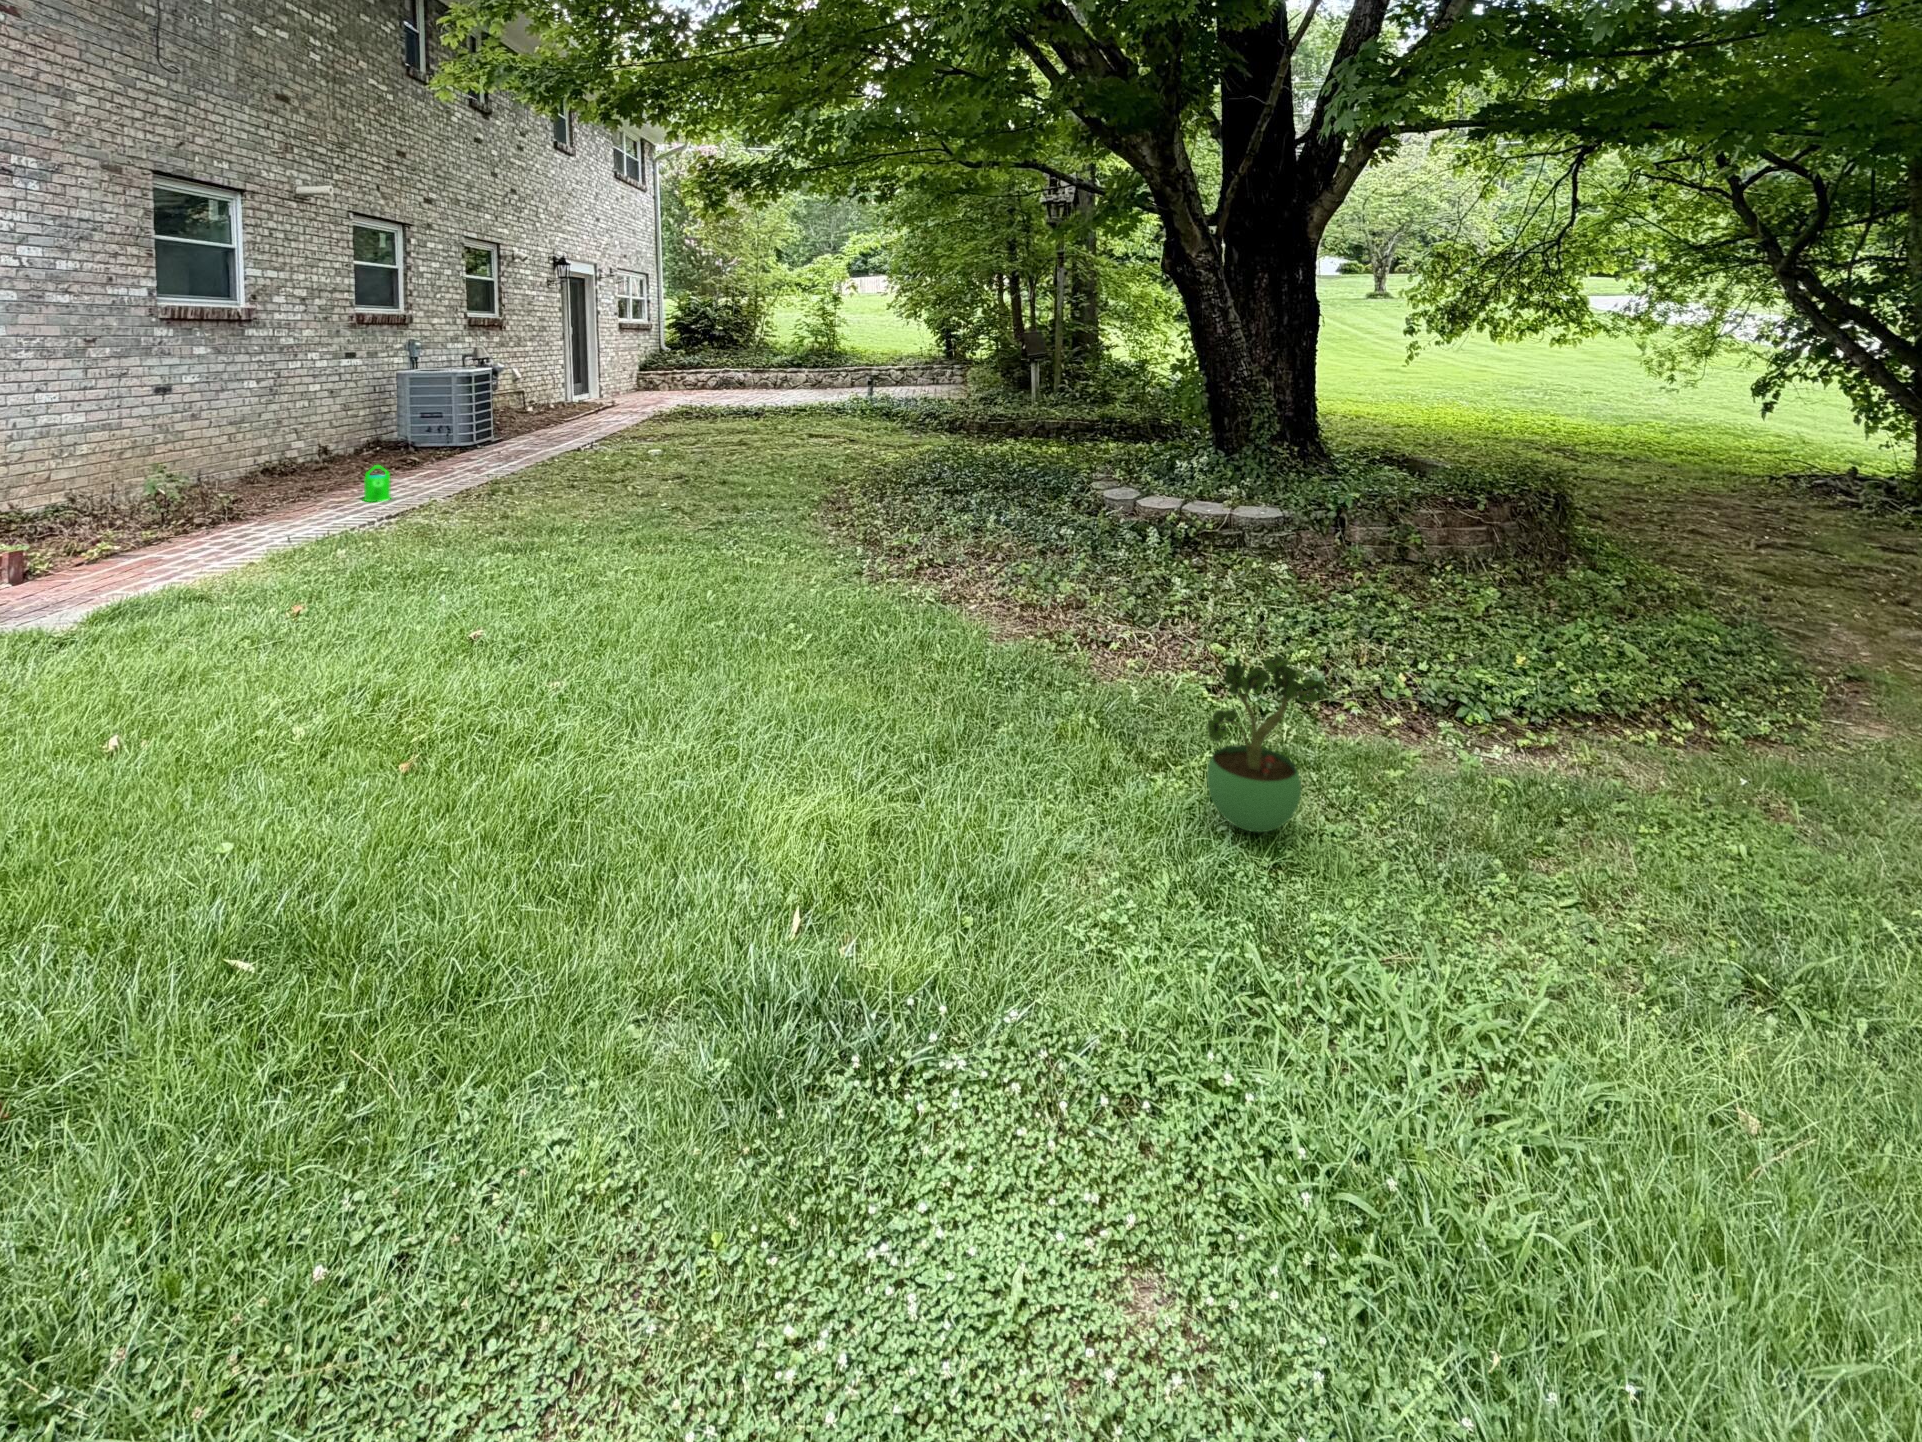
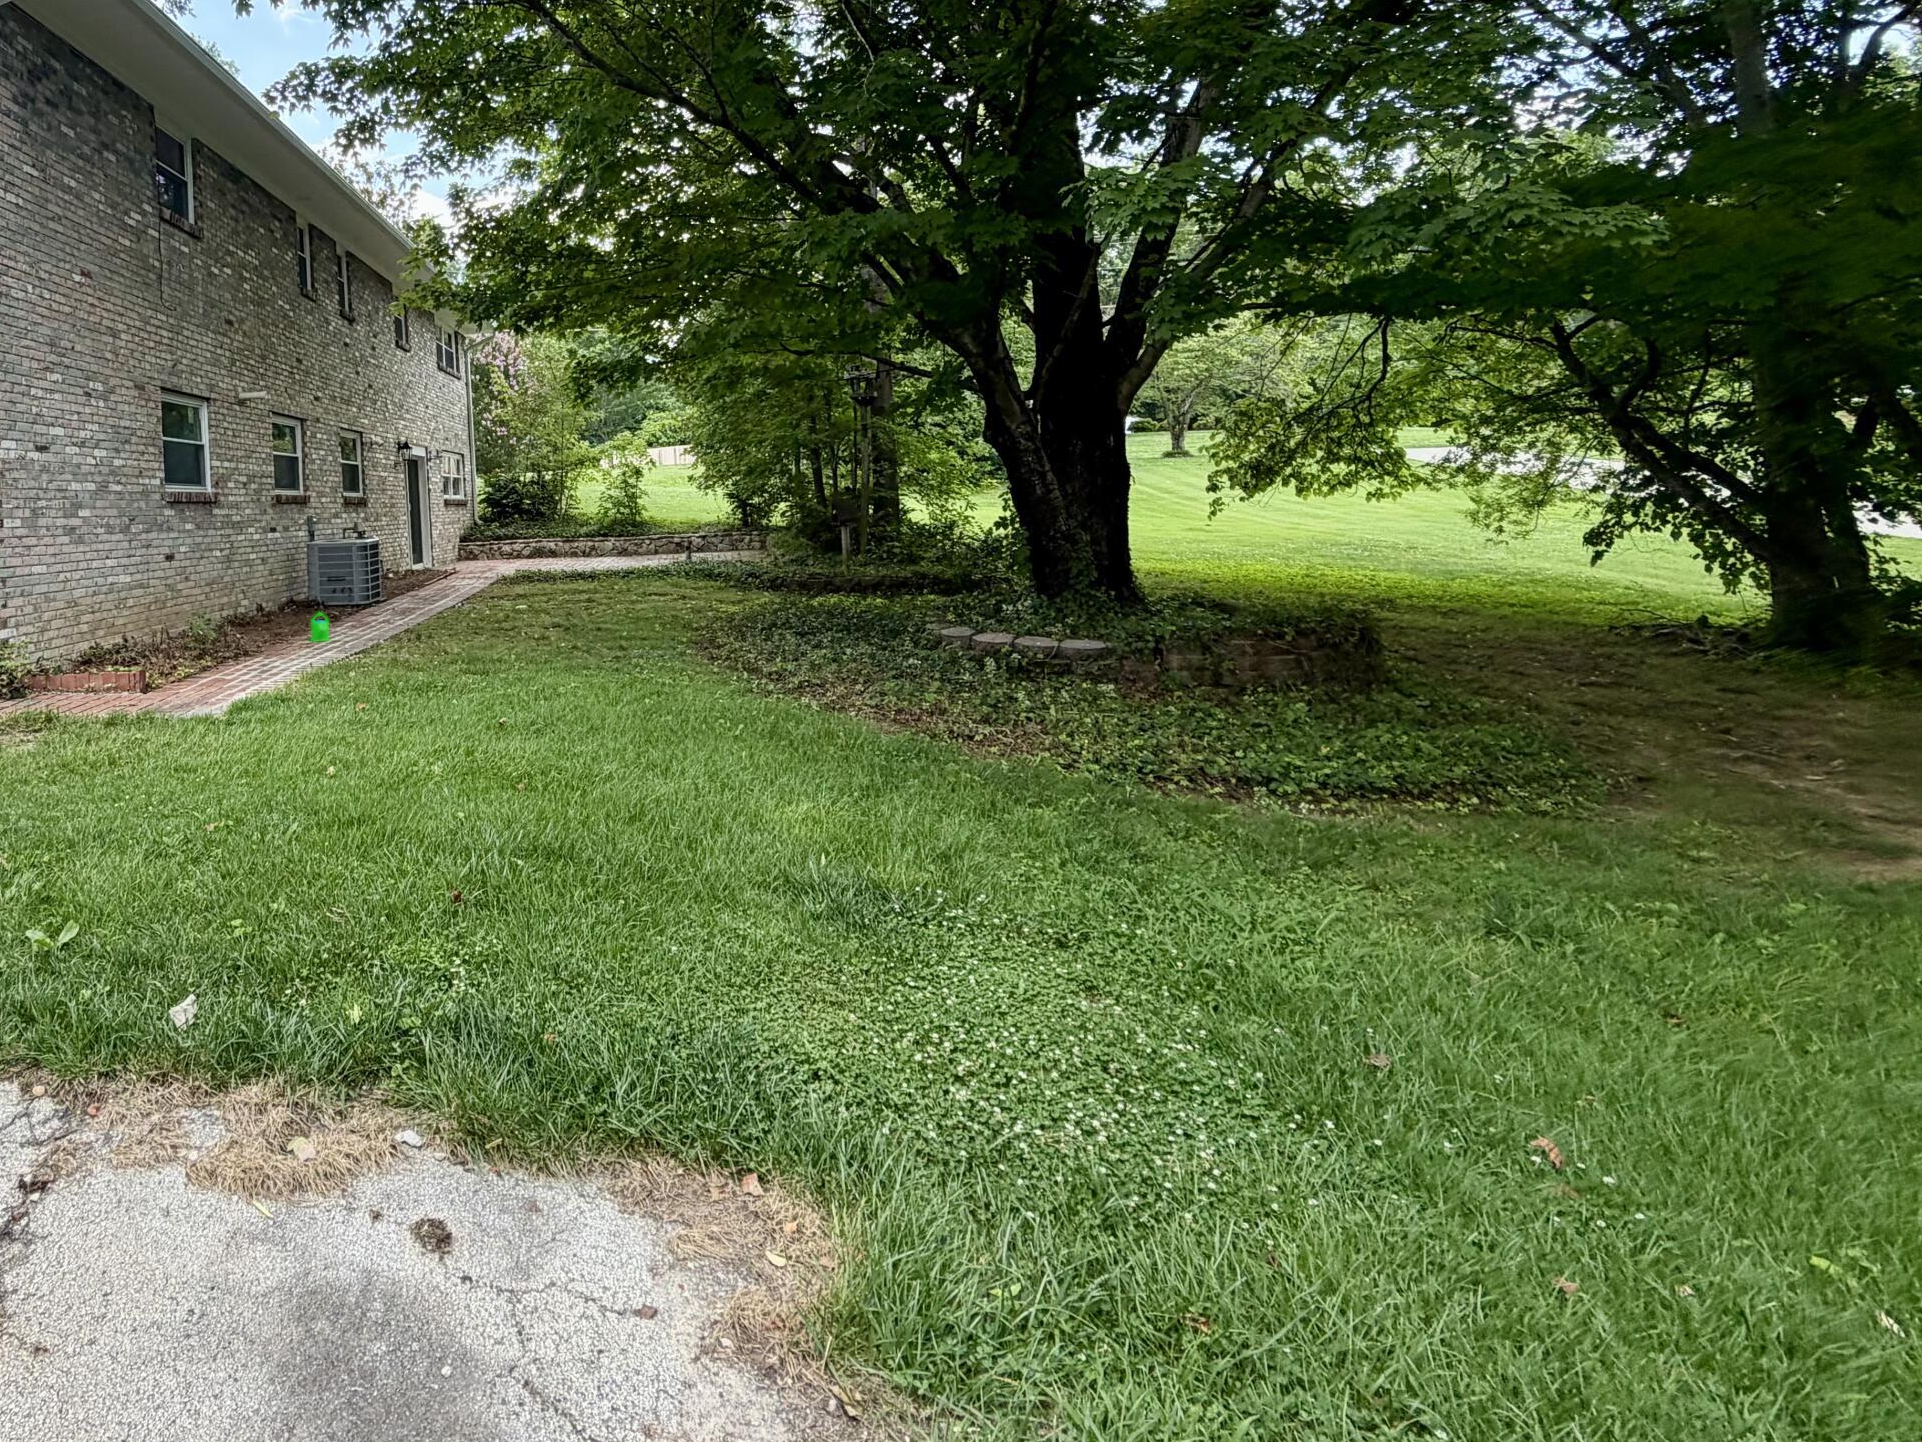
potted plant: present [1207,654,1325,832] -> none [1078,713,1167,839]

